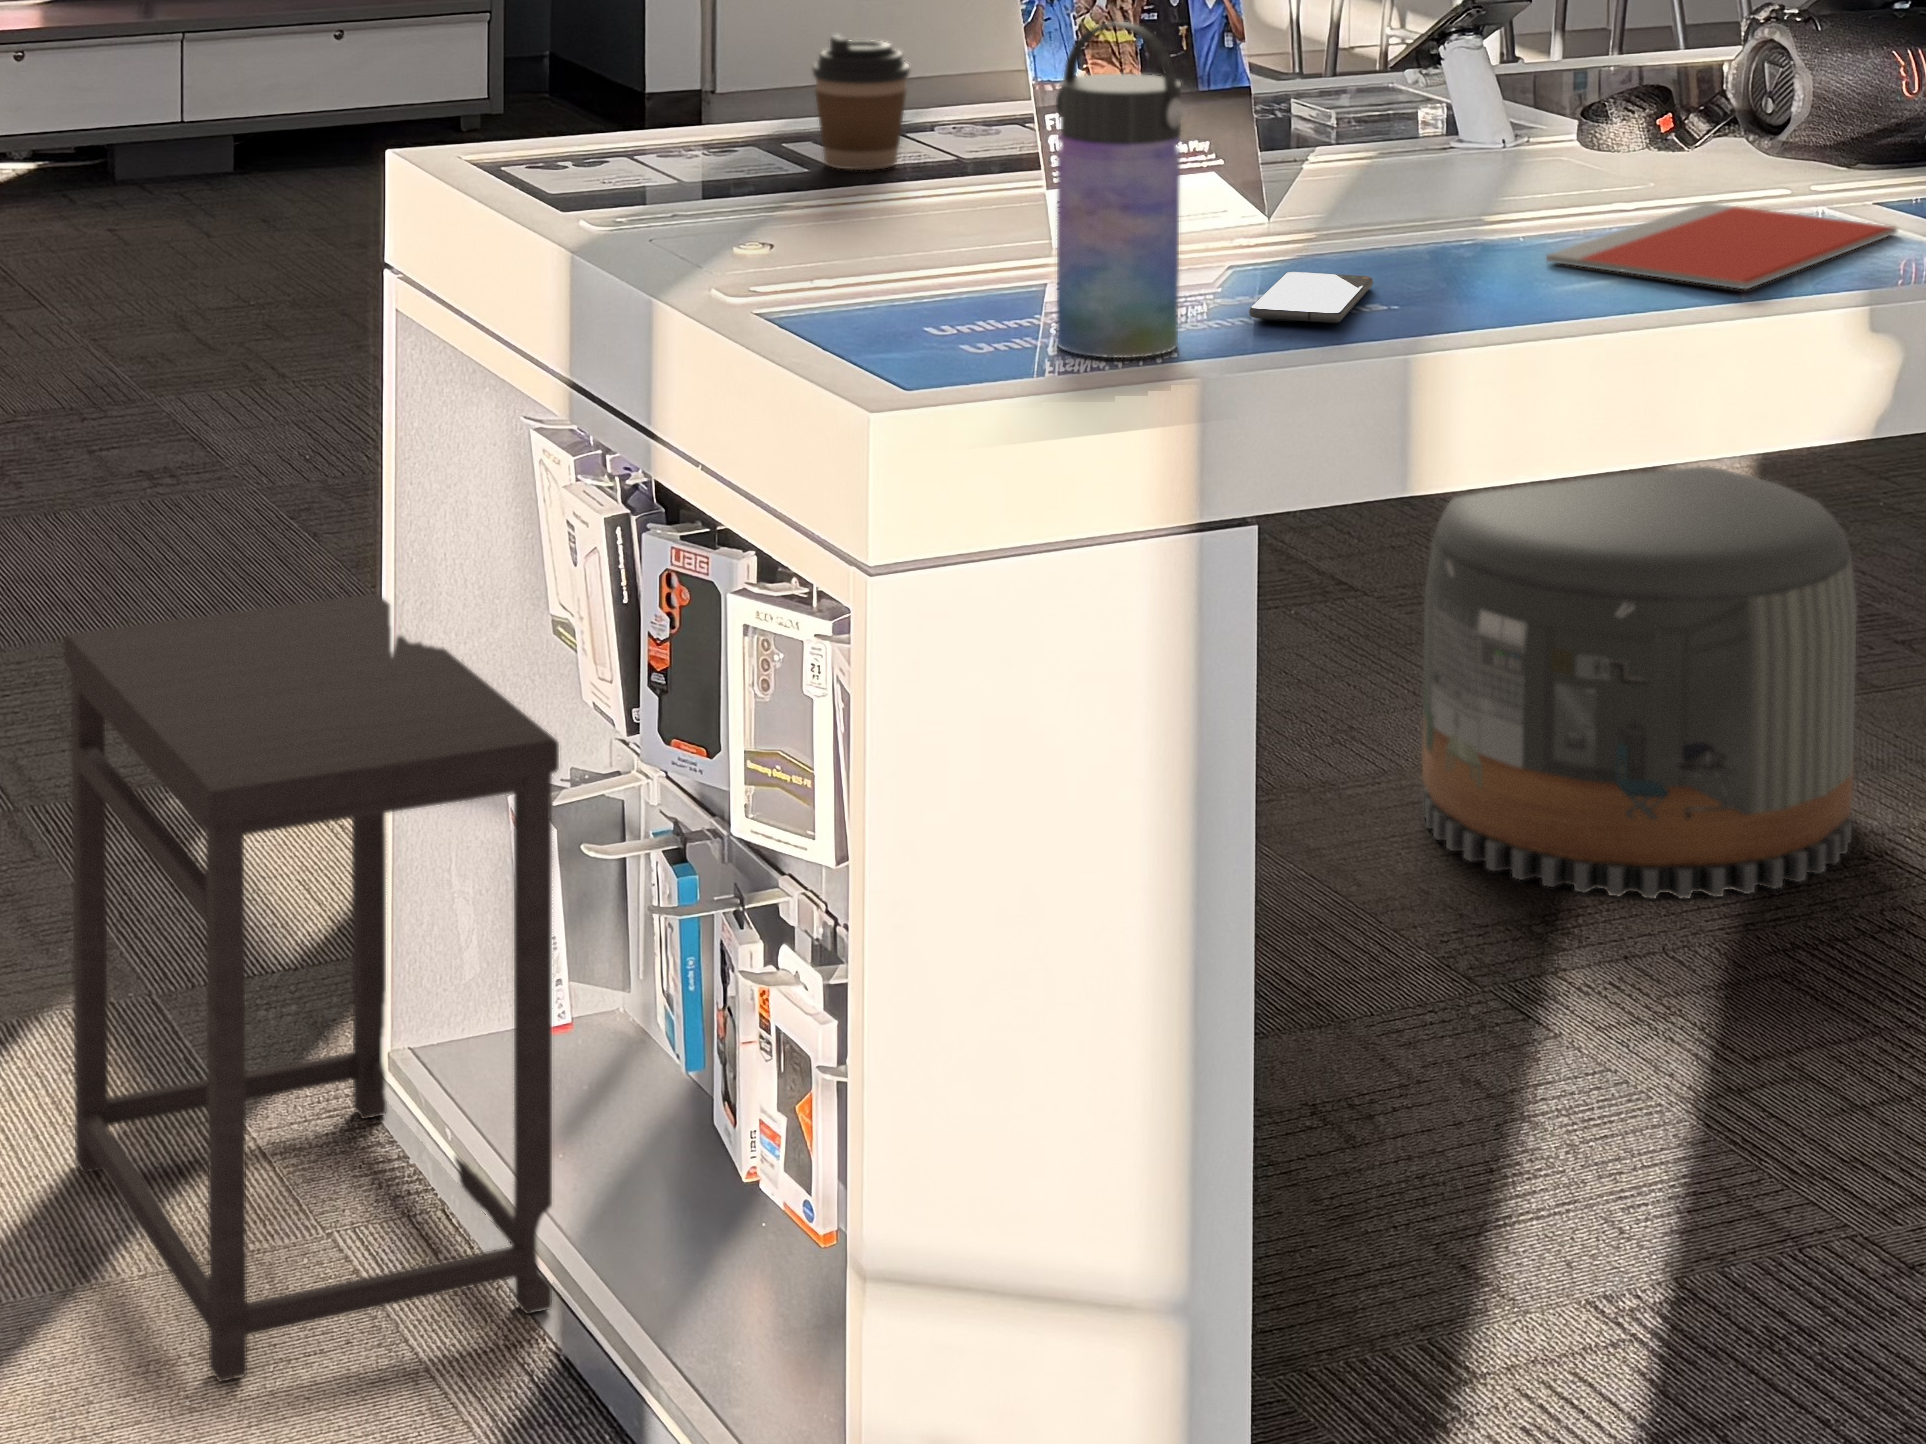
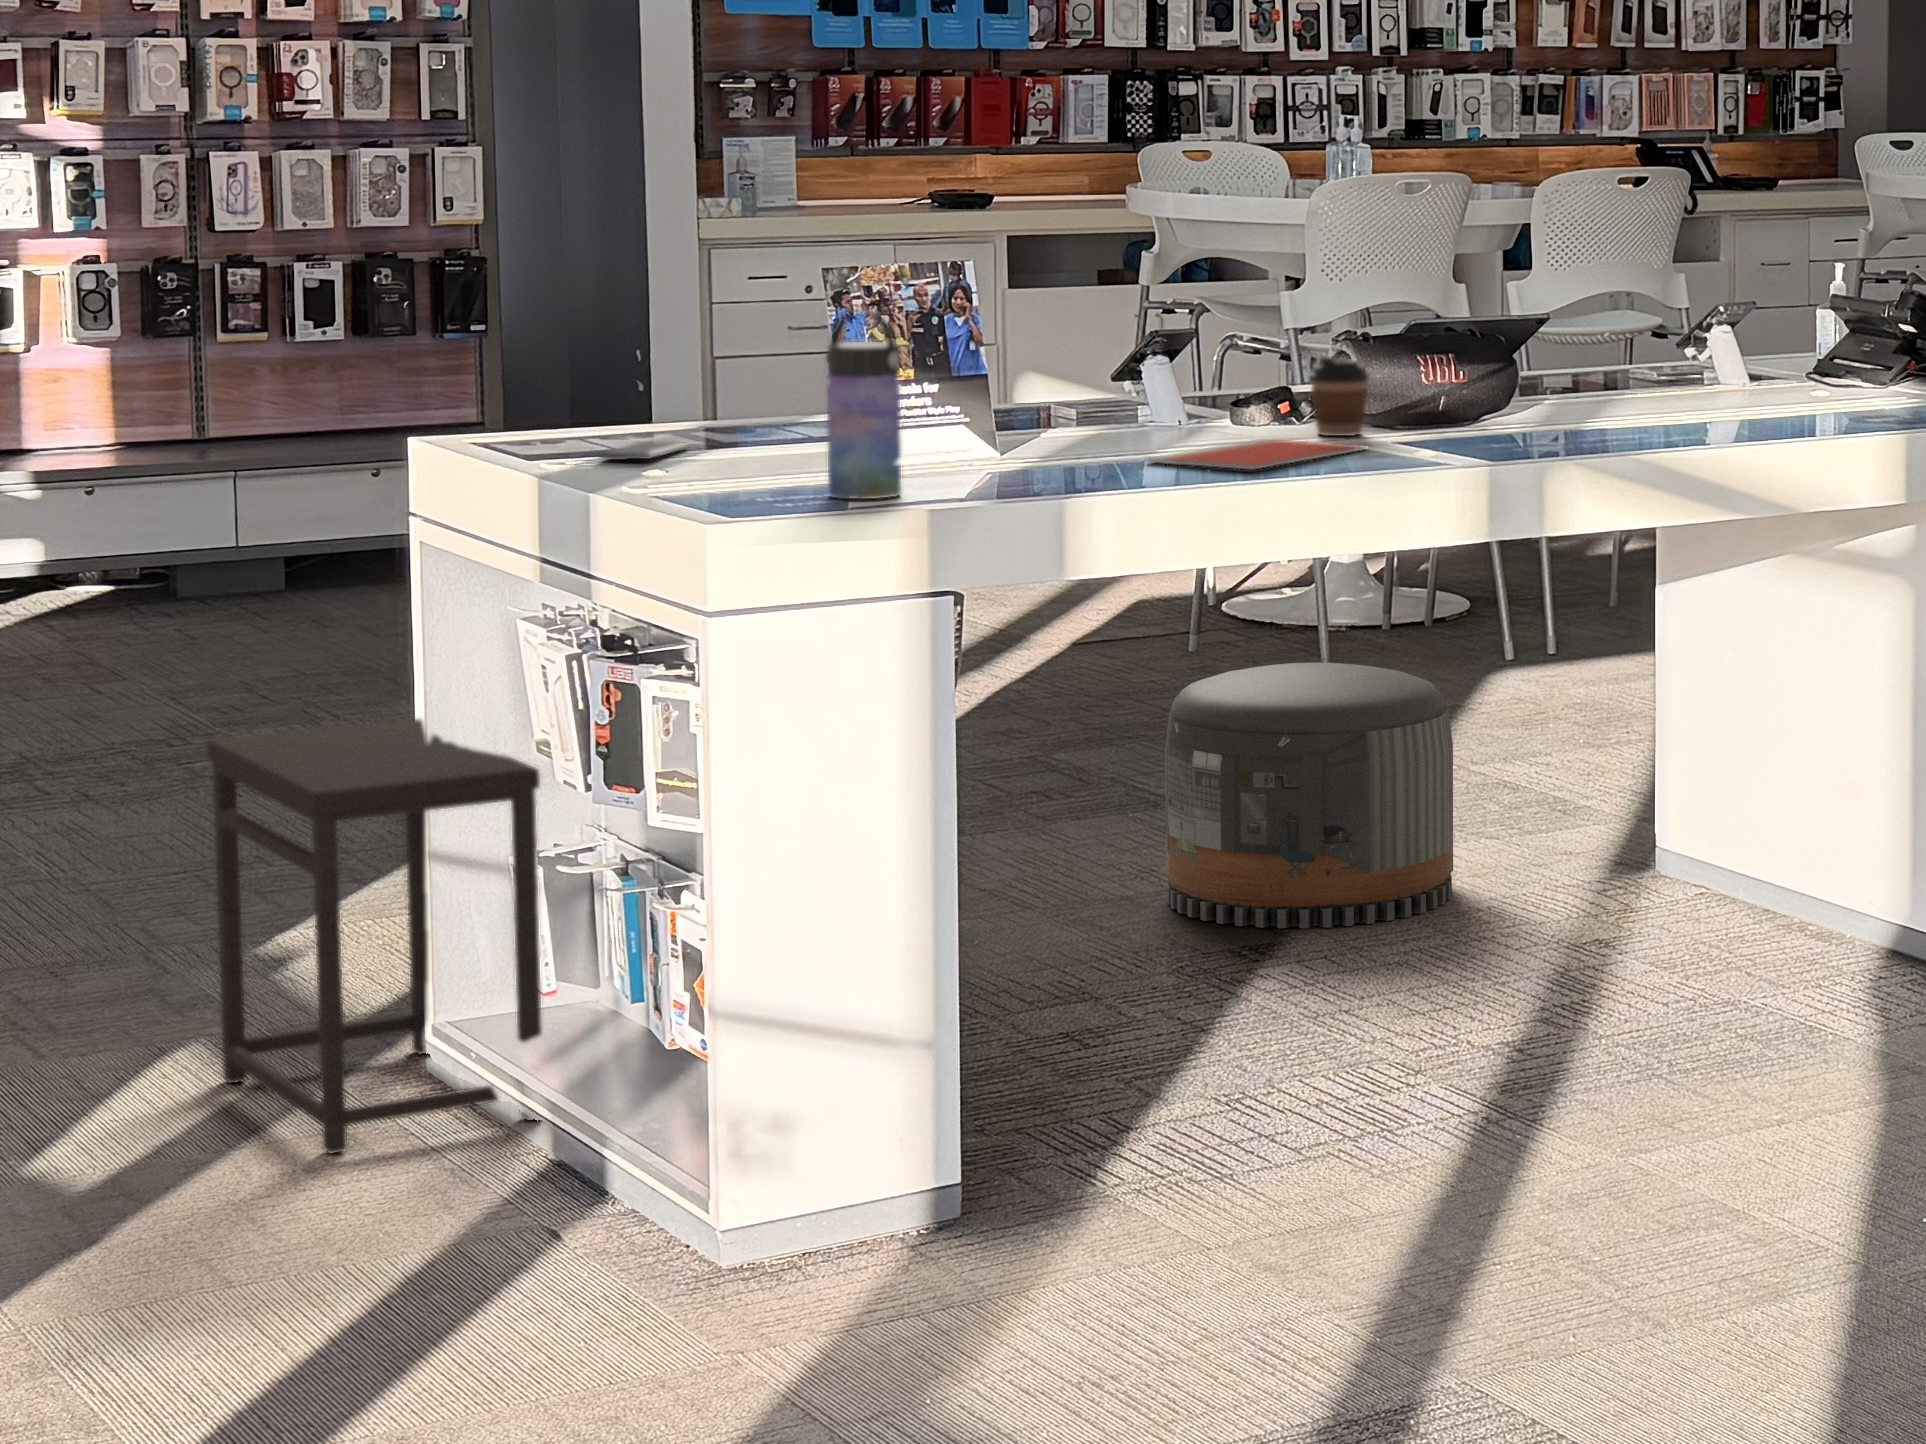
coffee cup: present [813,35,910,170] -> present [1309,355,1369,436]
smartphone: present [1249,272,1373,323] -> present [599,442,688,460]

